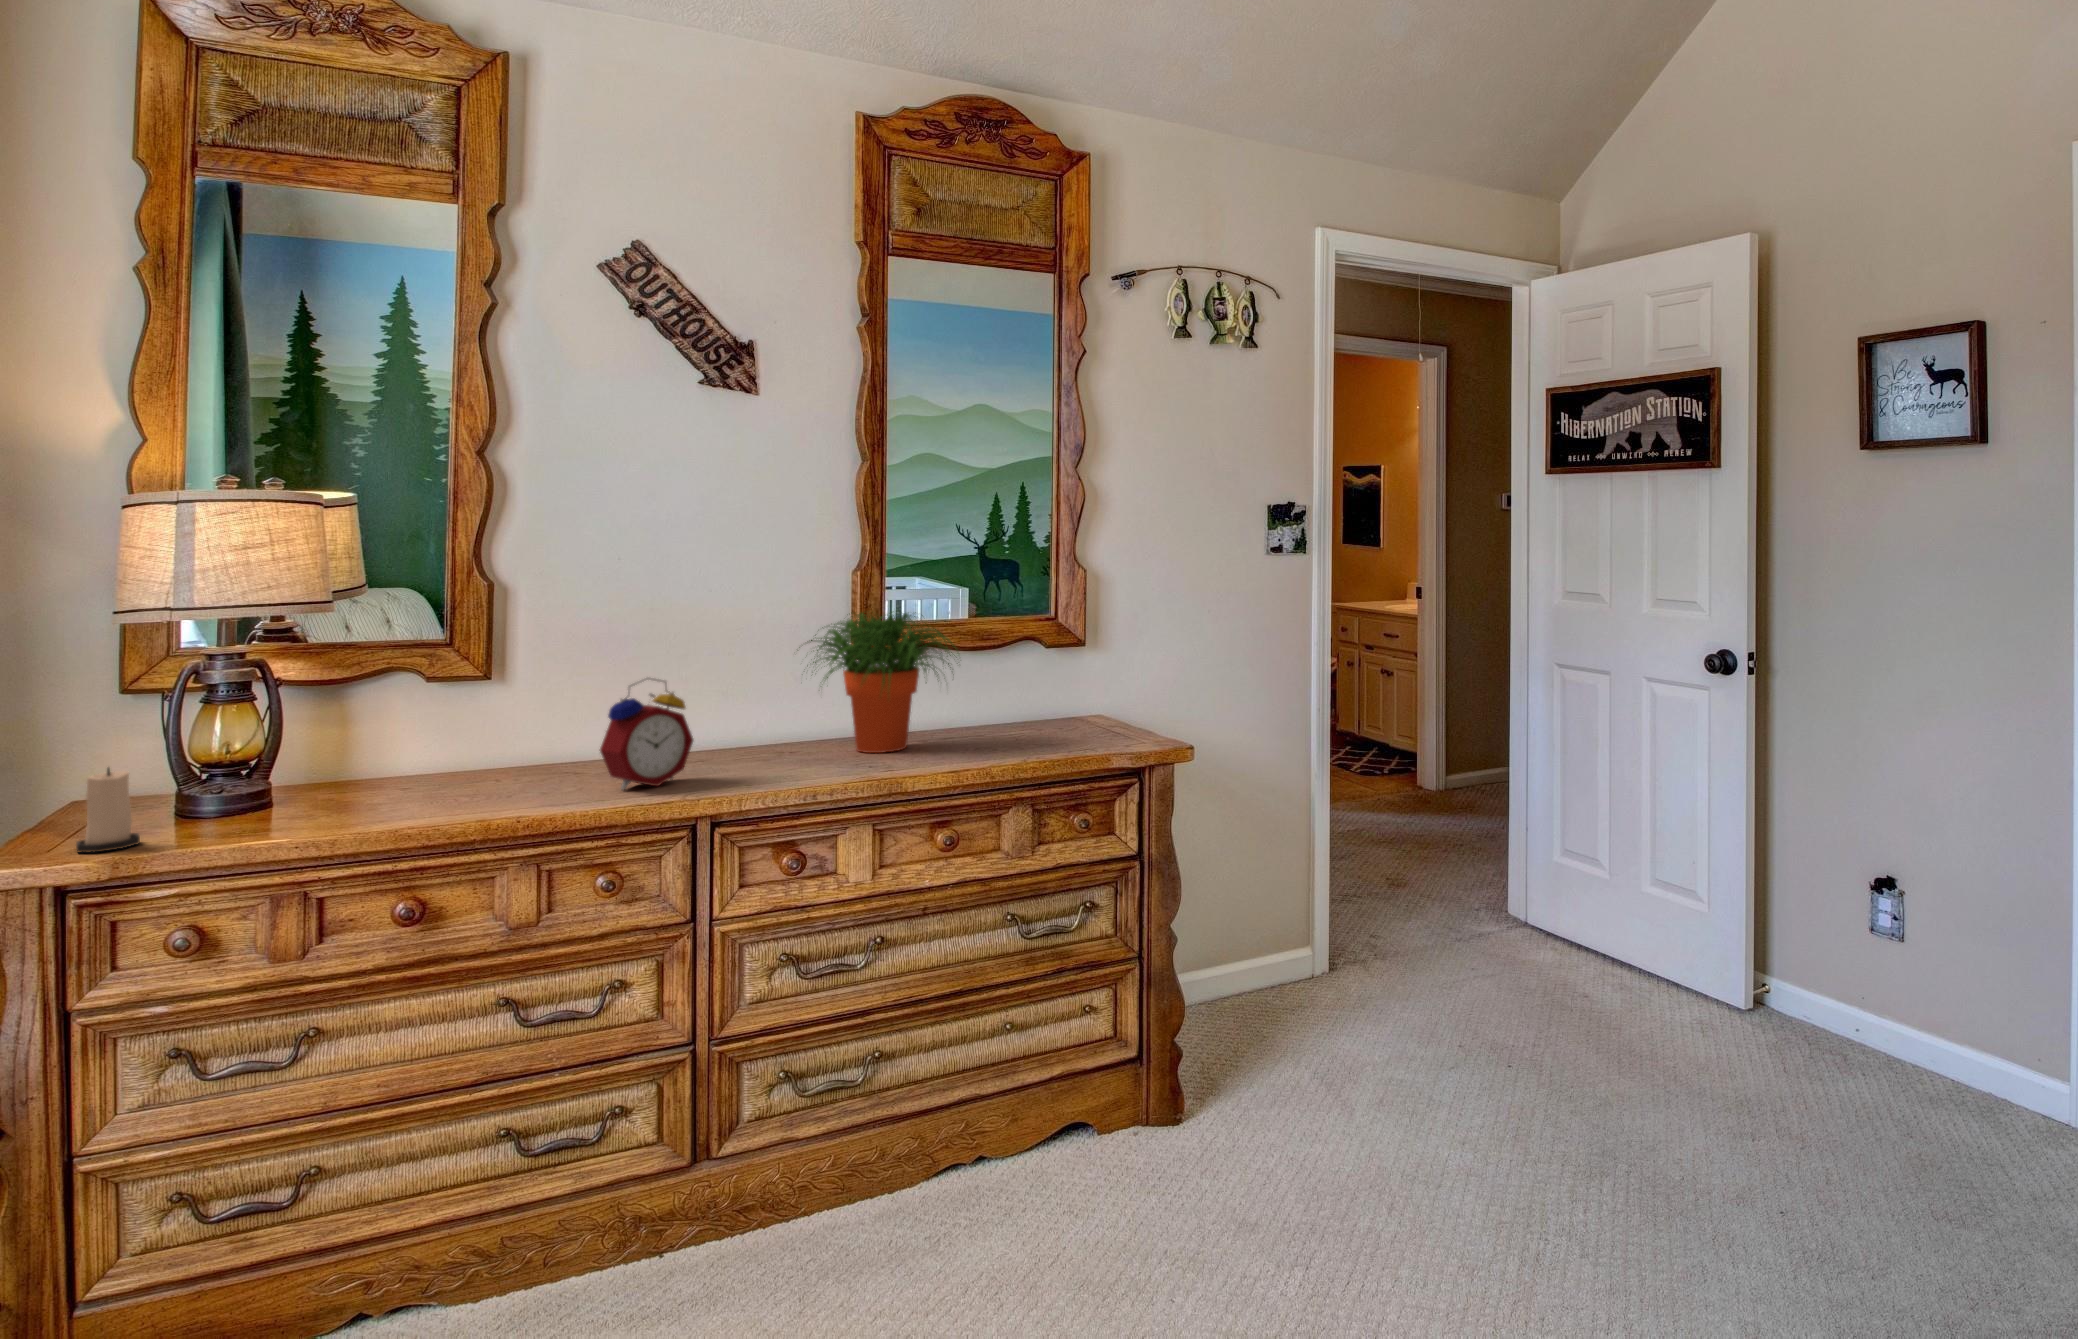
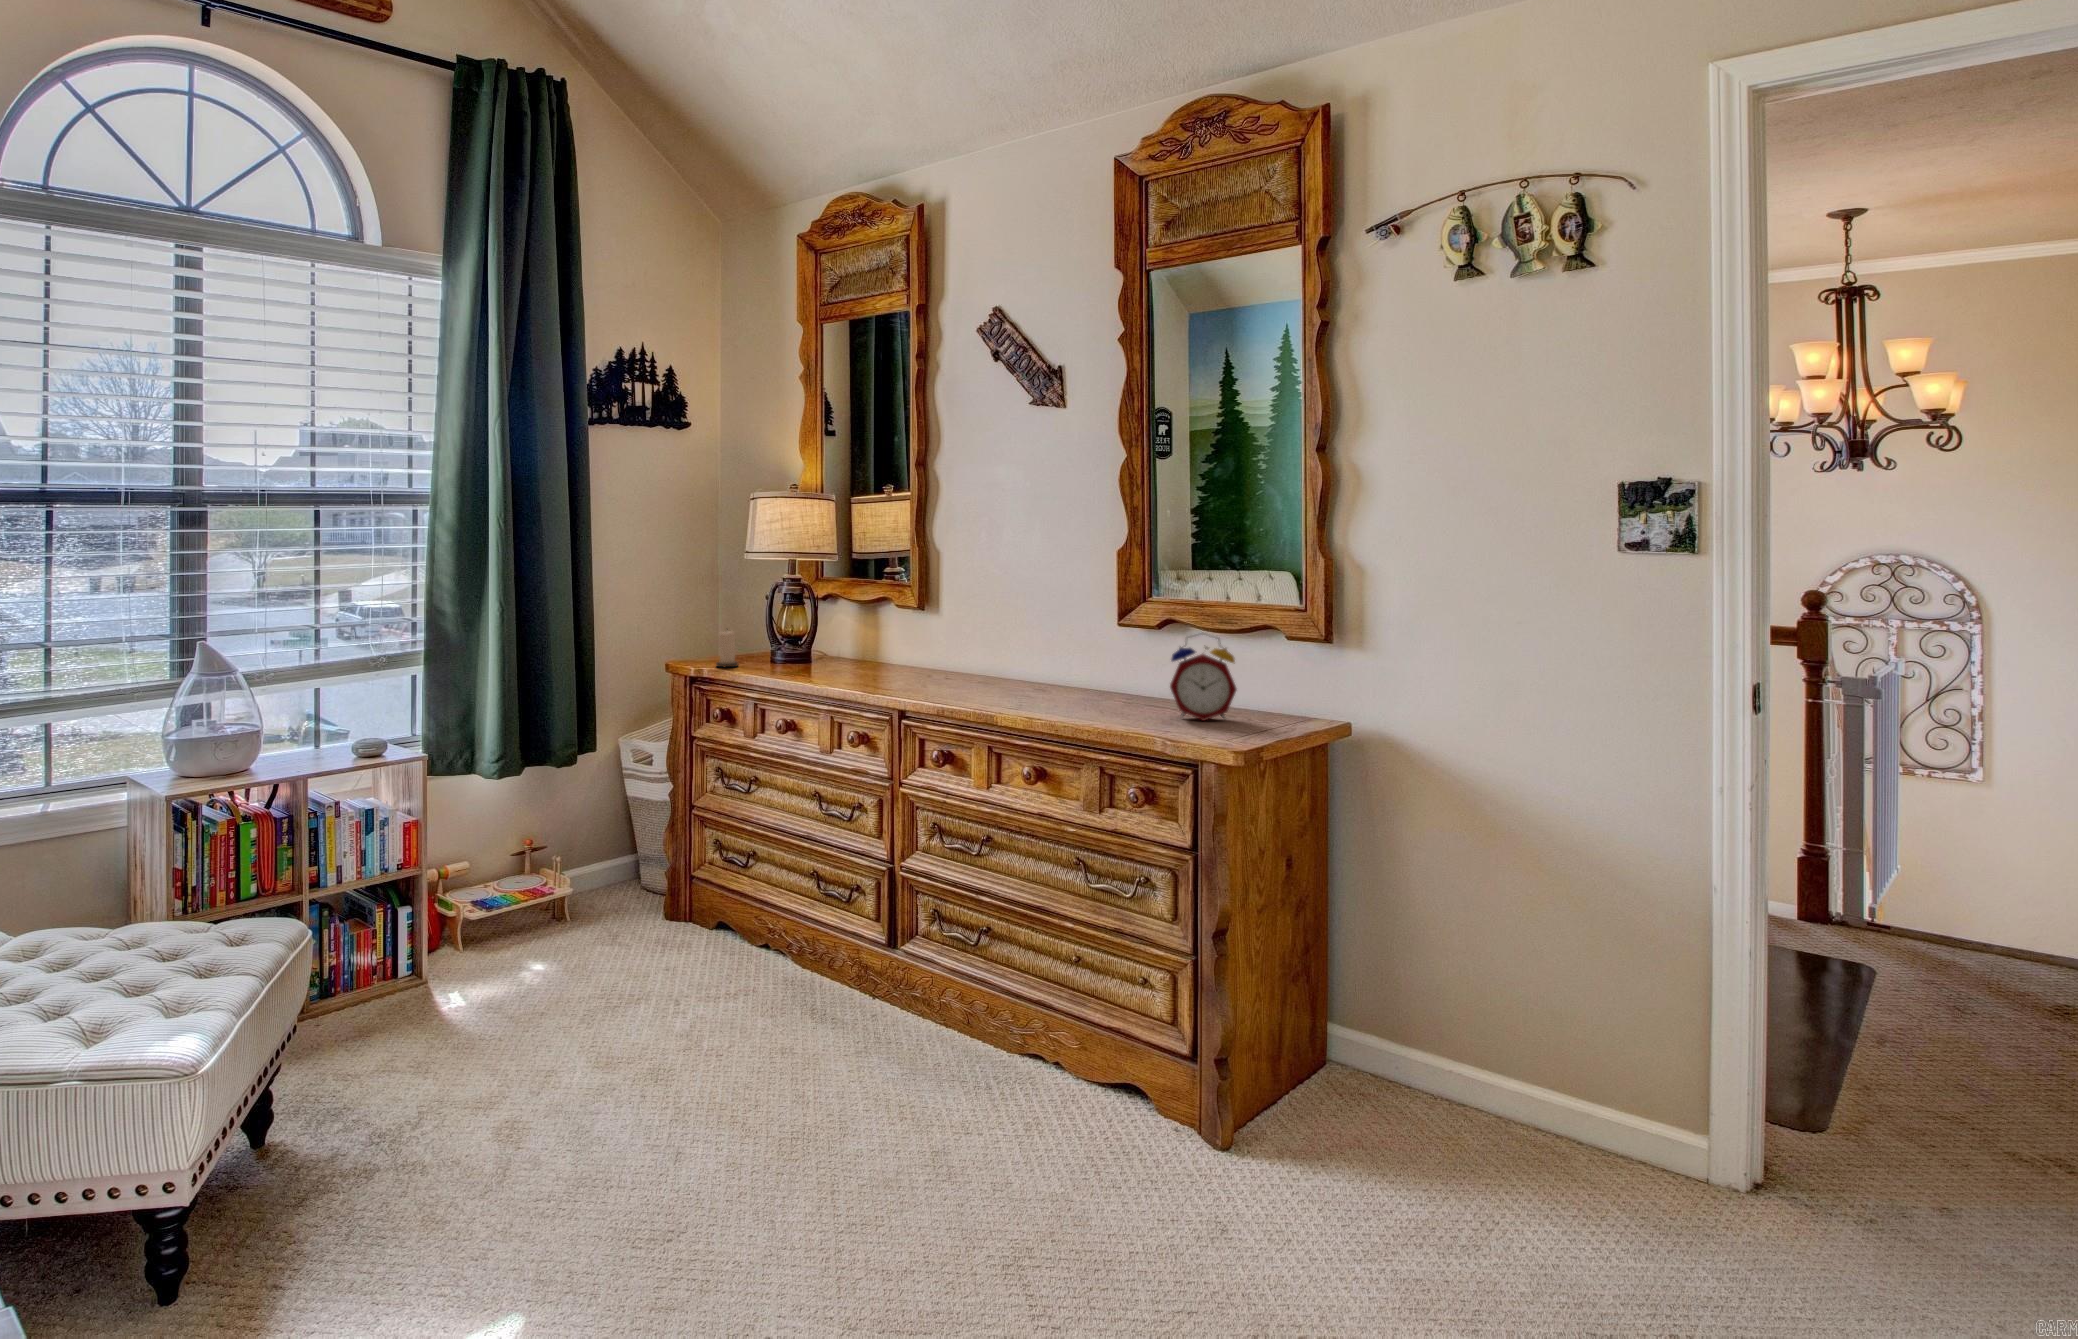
potted plant: present [799,612,957,753] -> none [1010,582,1149,703]
alarm clock: present [600,678,693,790] -> present [1170,637,1237,721]

